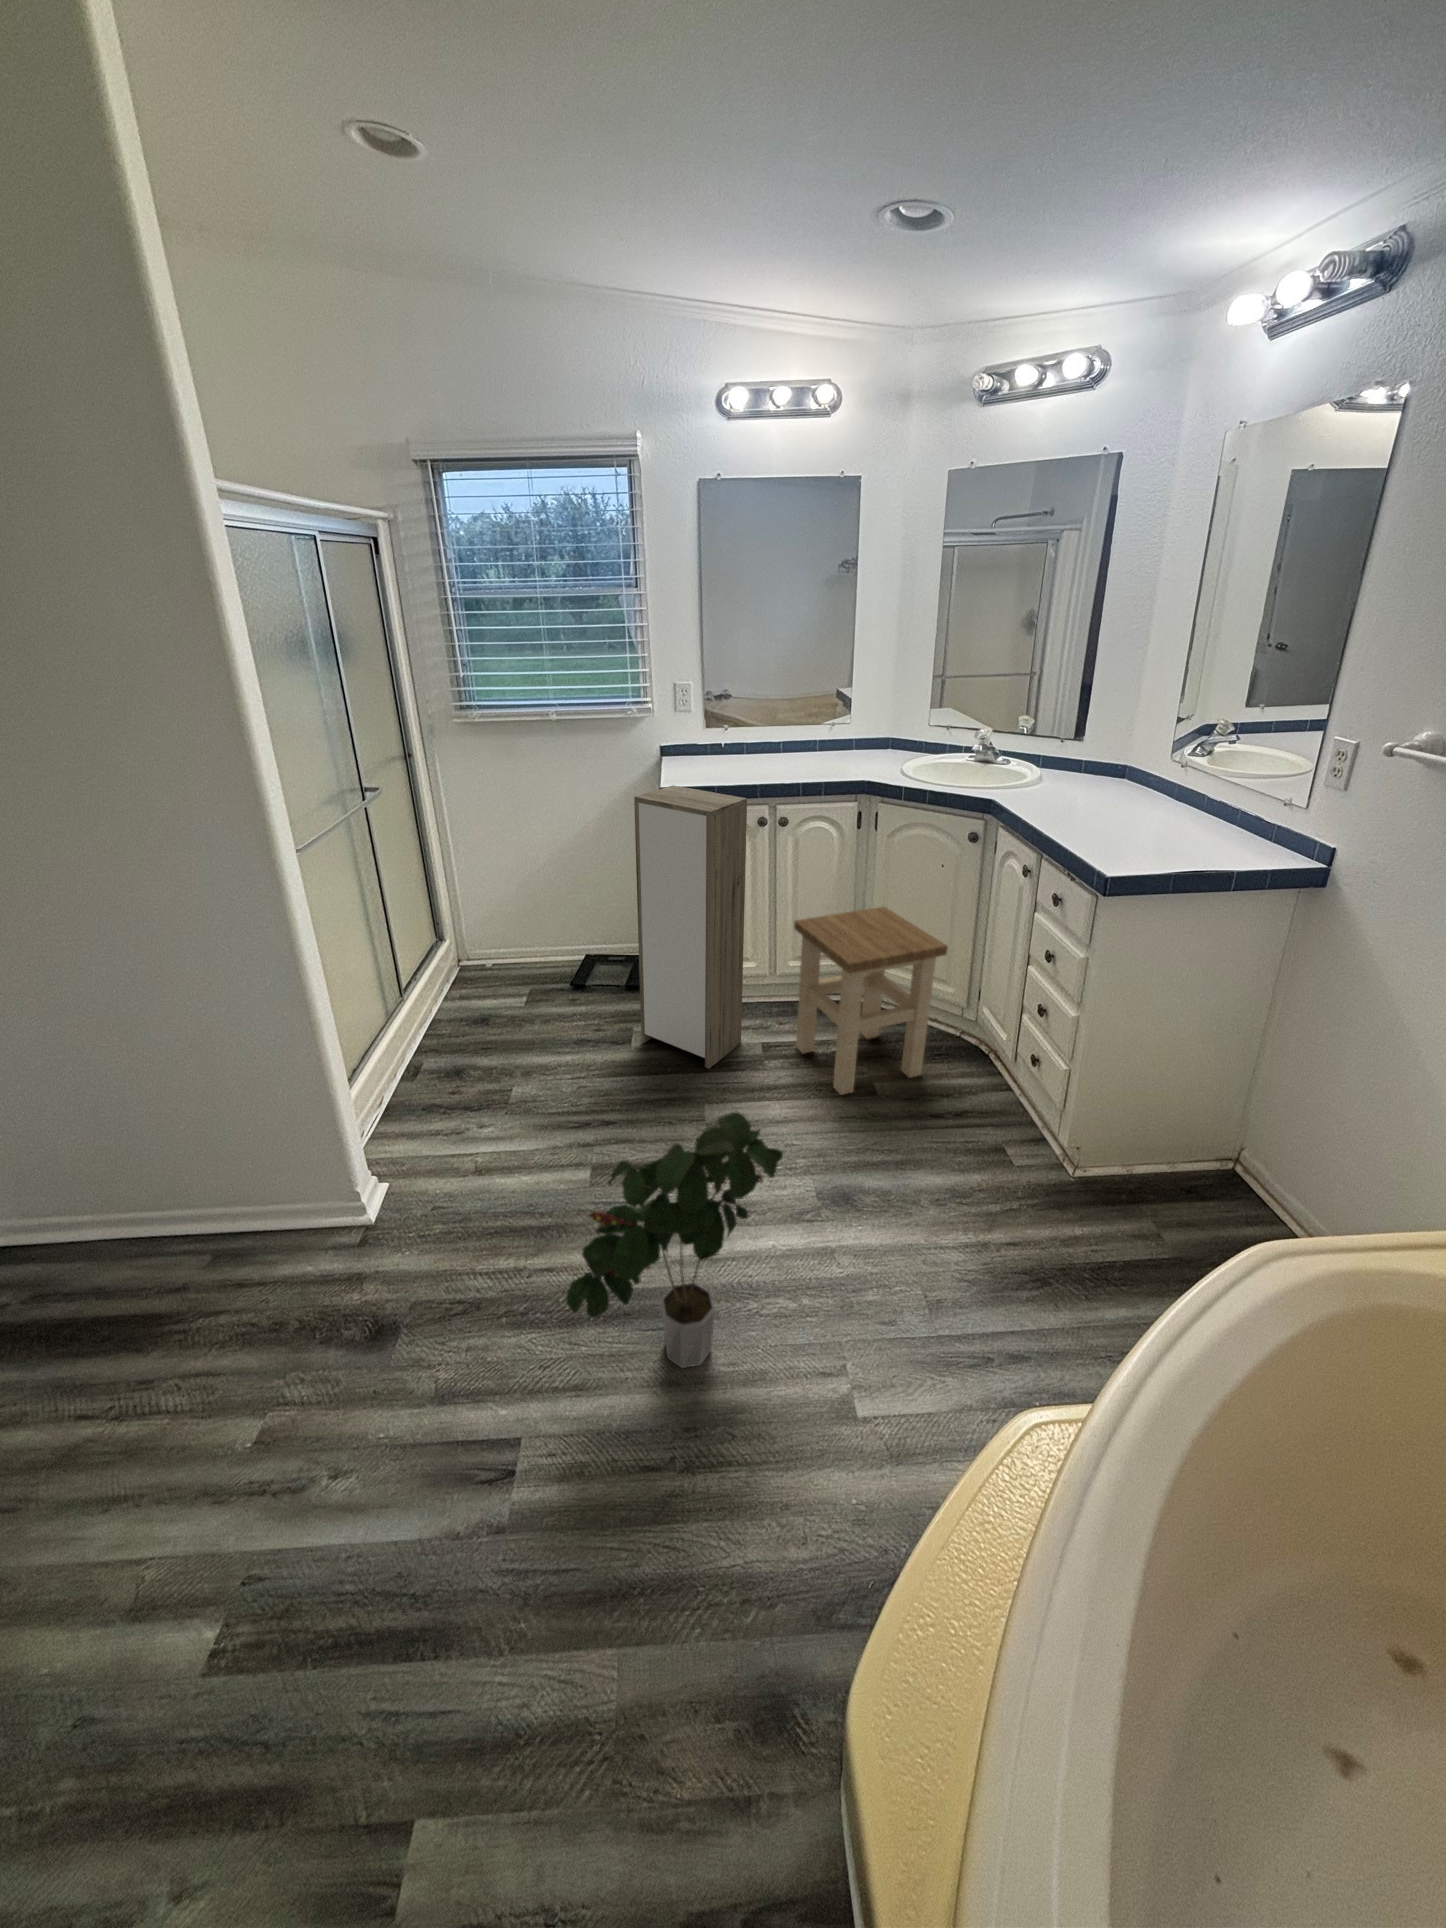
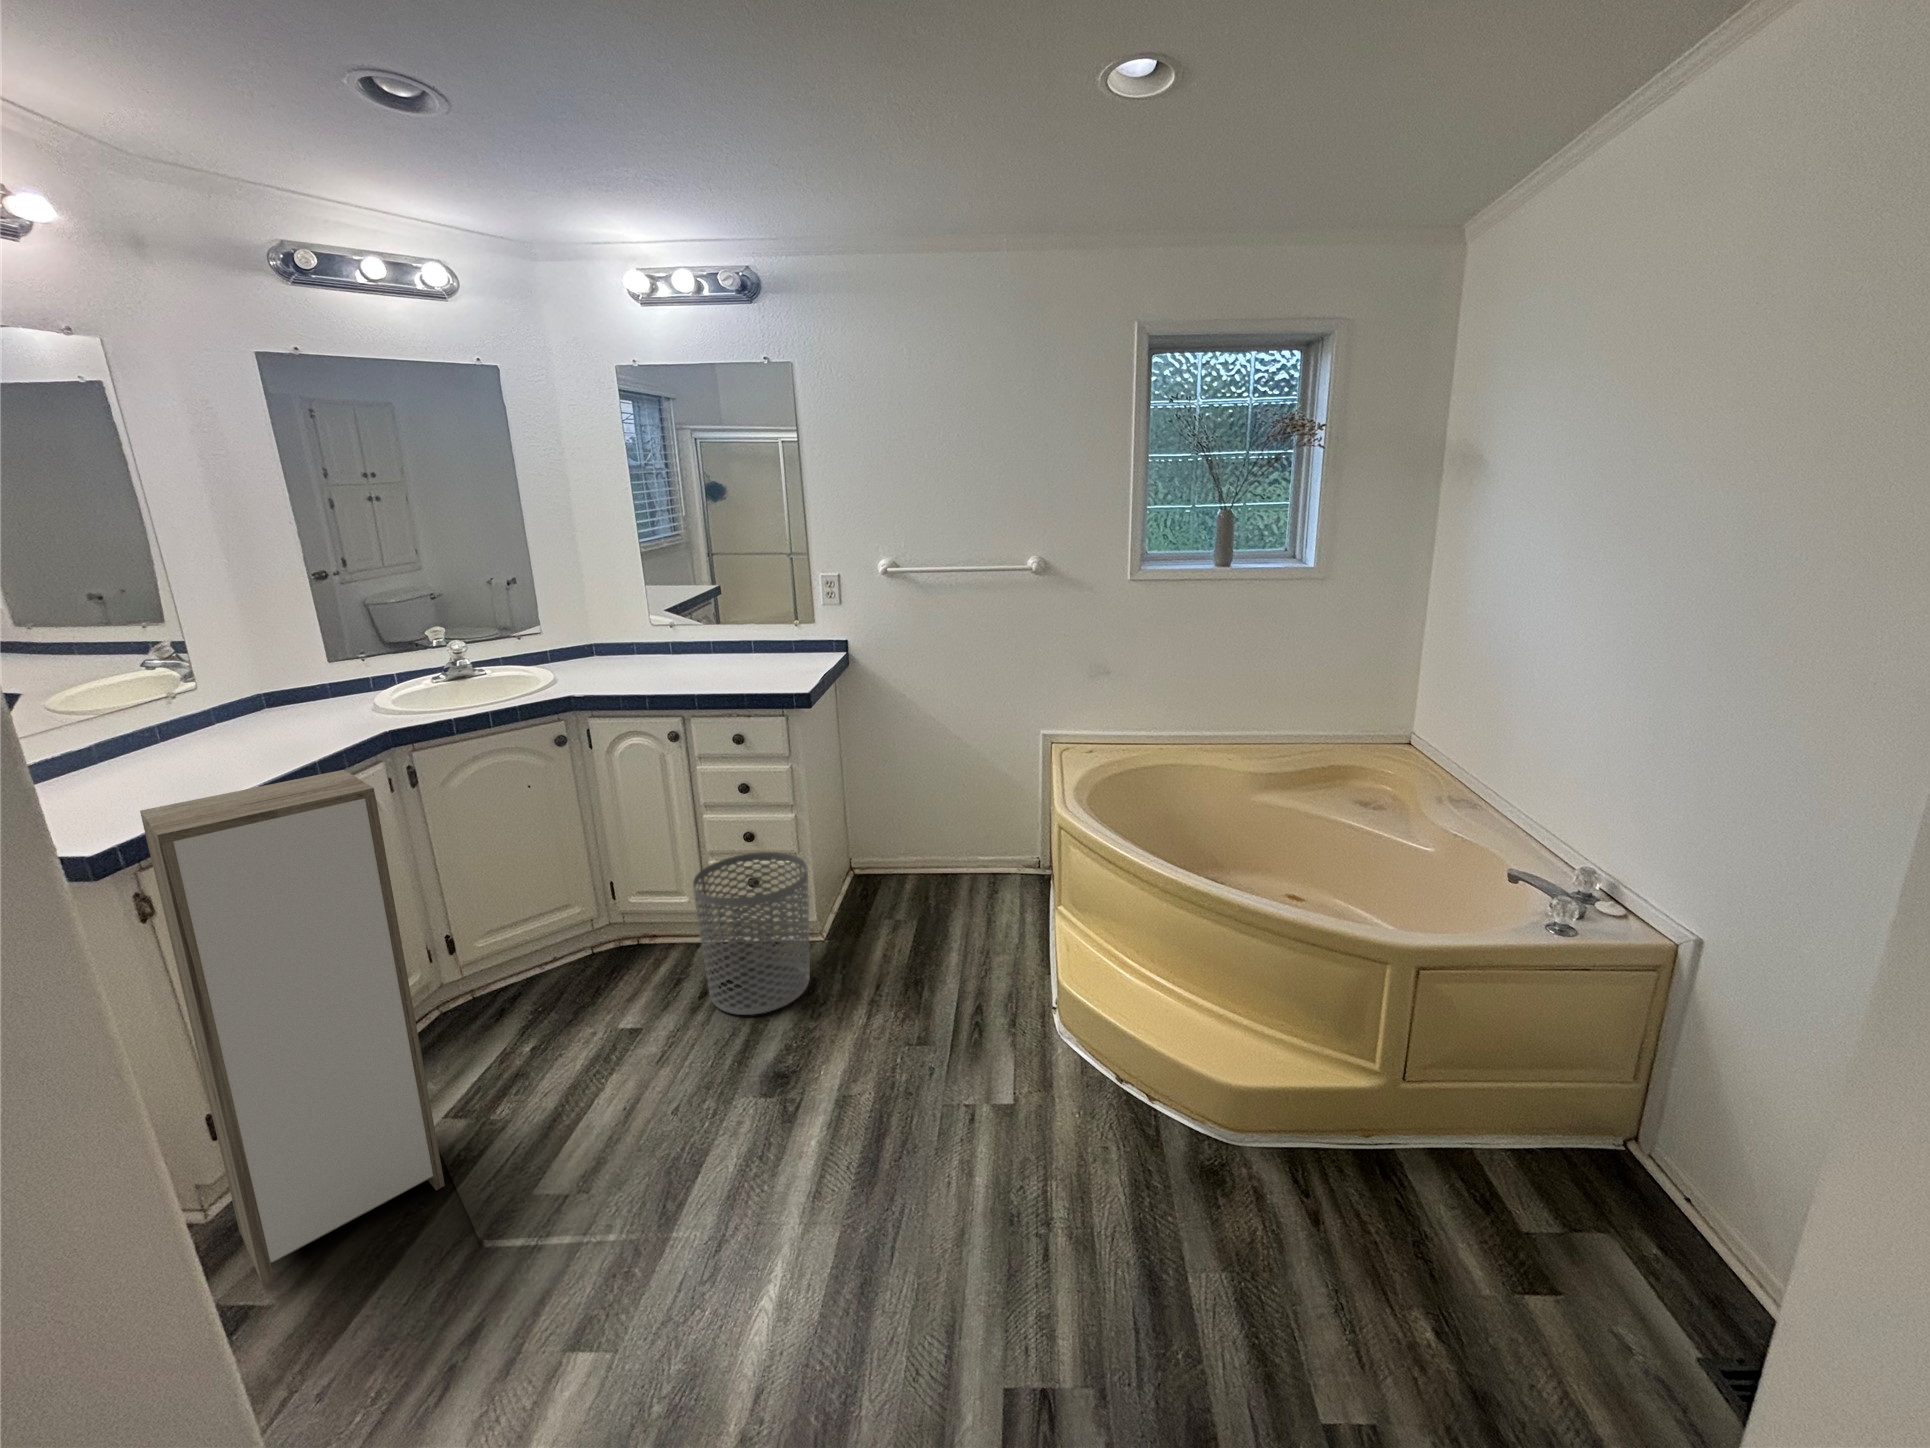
stool: present [794,906,948,1095] -> none [450,837,636,1081]
waste bin: none [915,1010,1045,1181] -> present [693,852,810,1015]
potted plant: present [566,1112,783,1368] -> none [835,966,983,1242]

